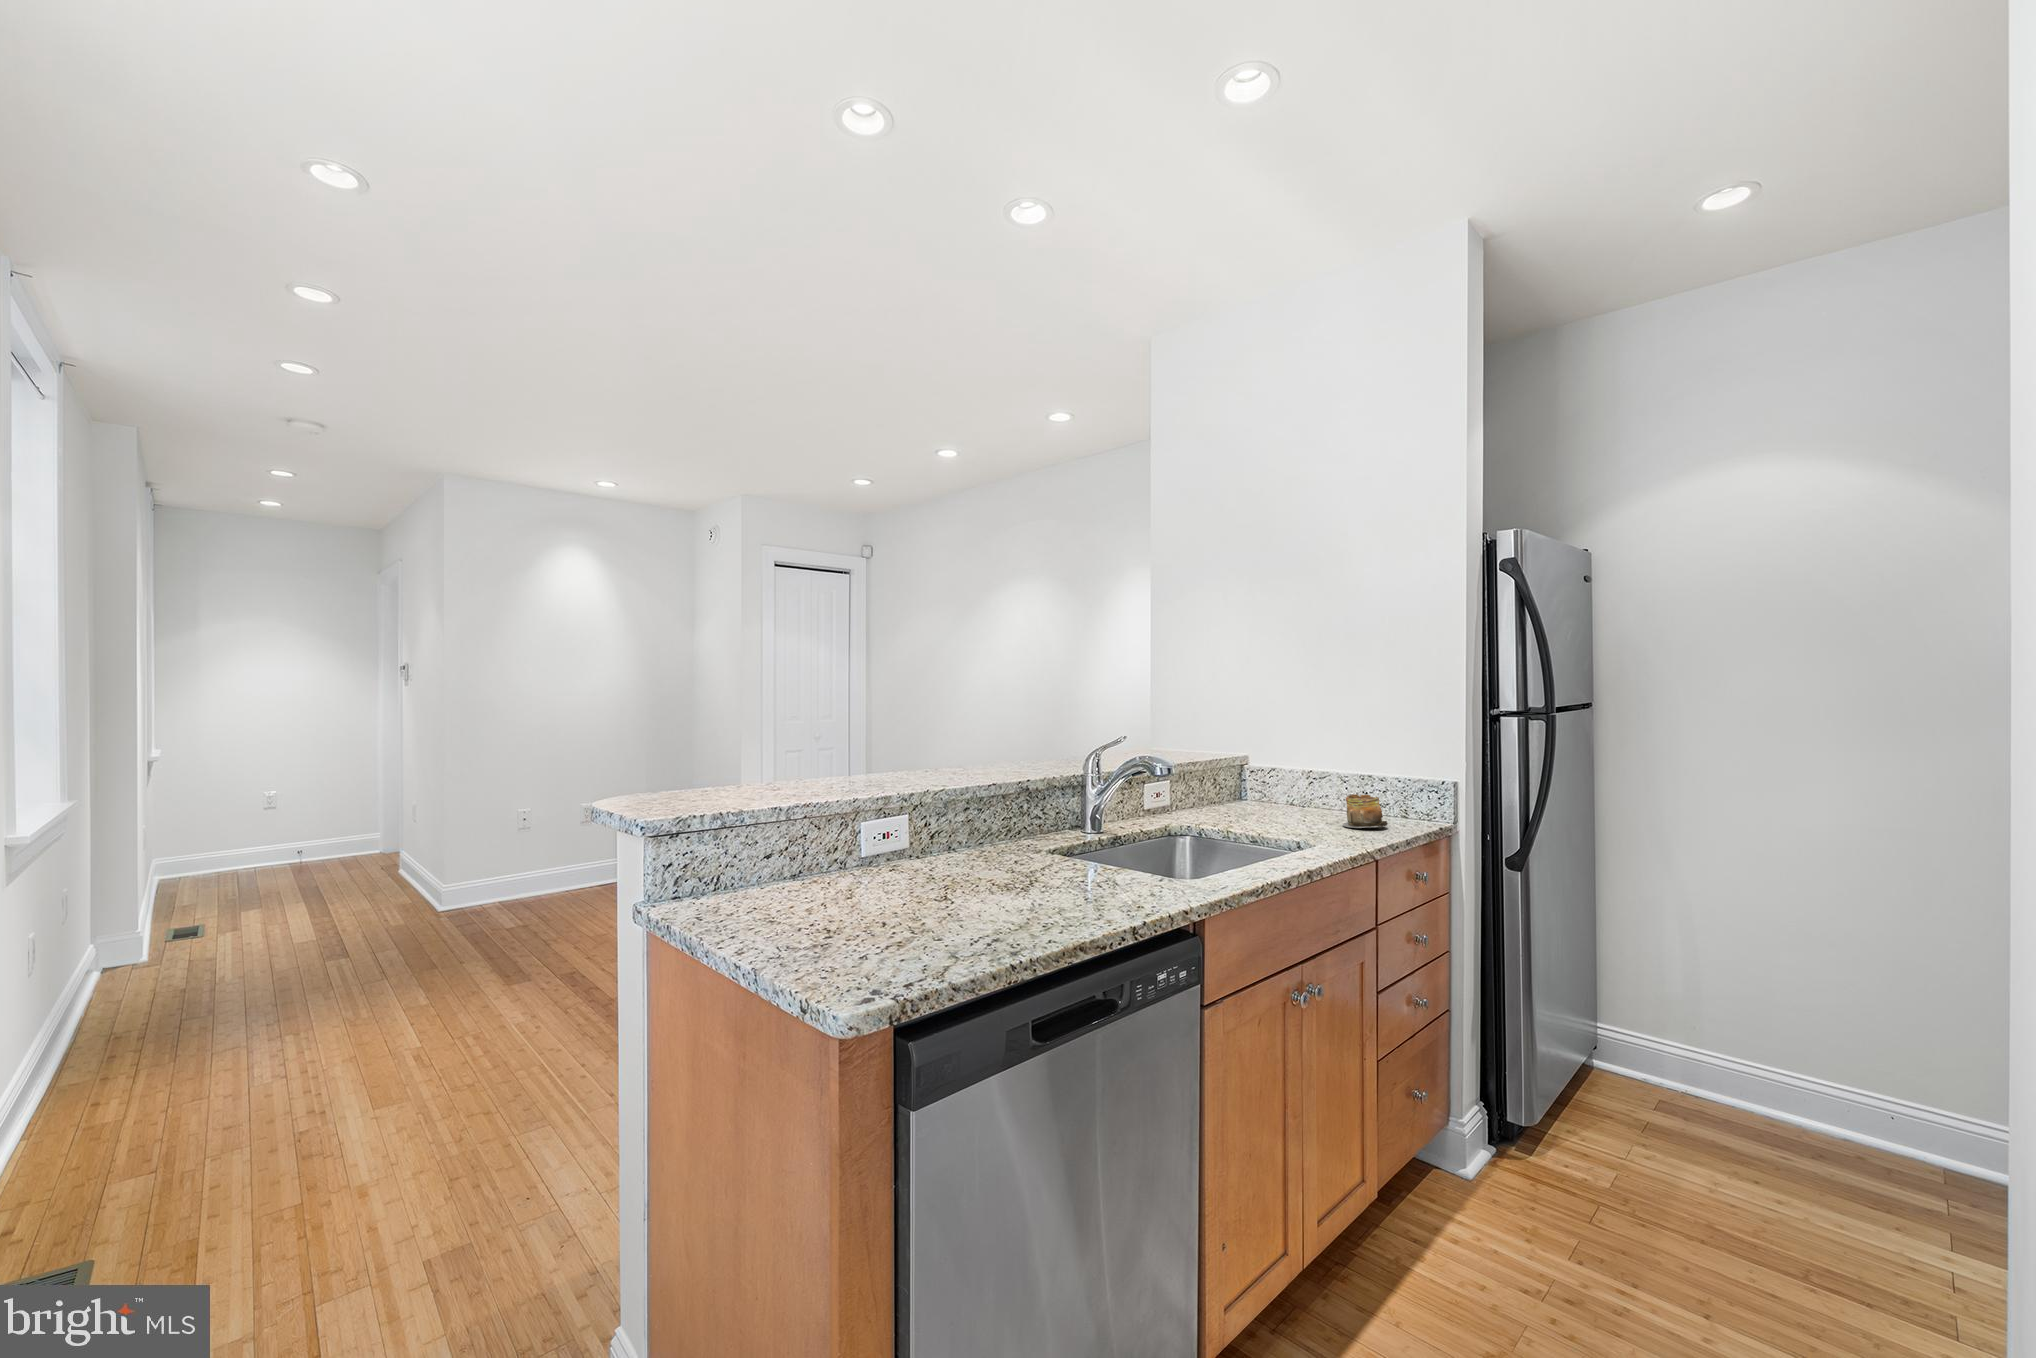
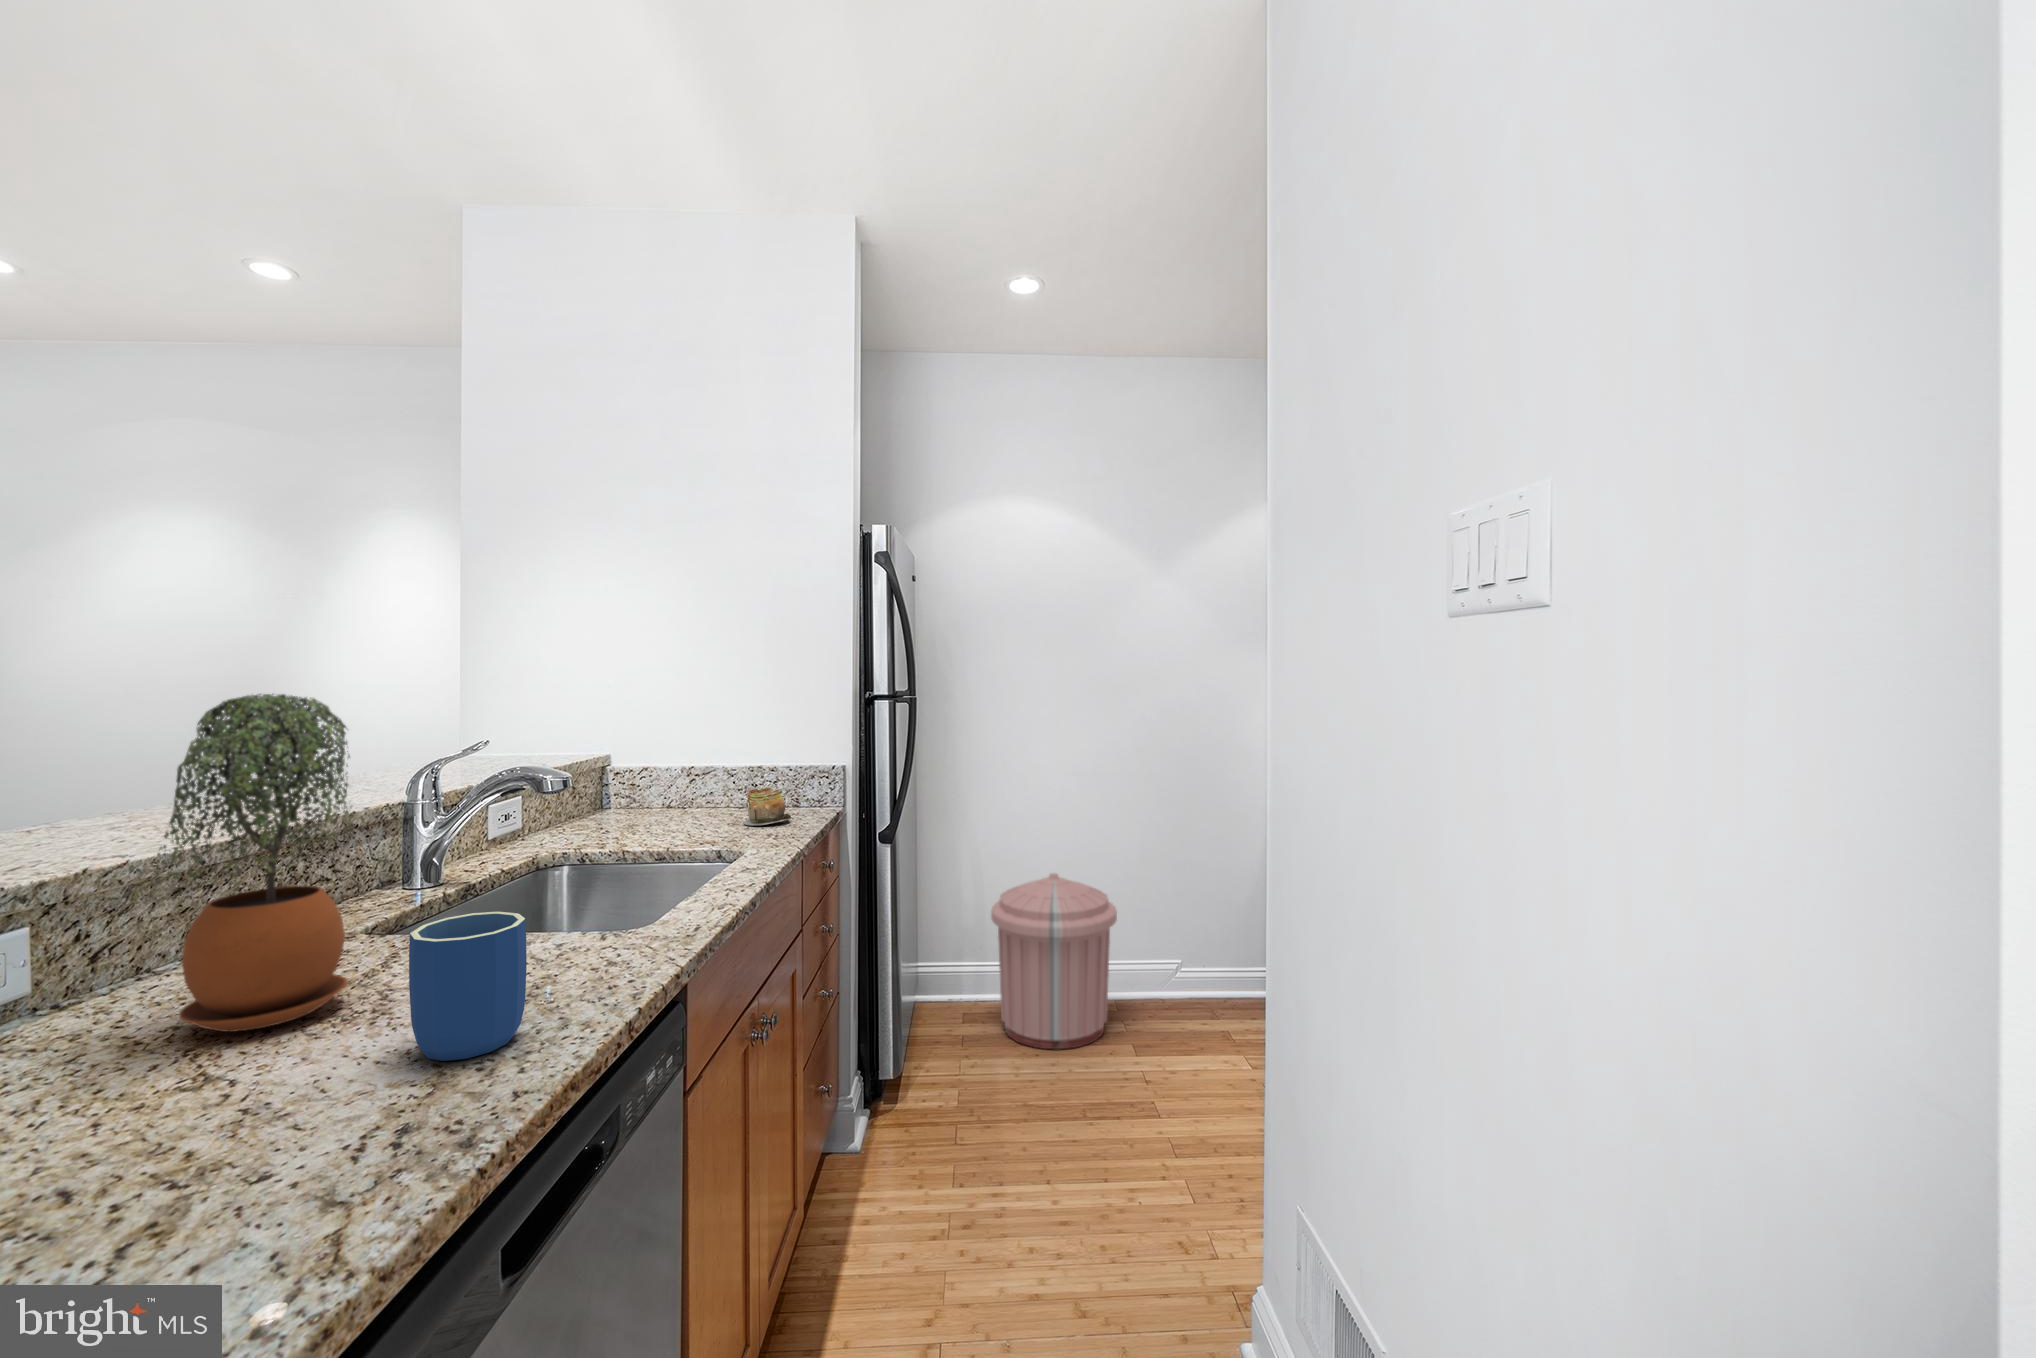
potted plant: none [937,700,1020,884] -> present [154,694,353,1032]
mug: none [1021,837,1080,920] -> present [409,912,527,1061]
trash can: none [1693,953,1921,1199] -> present [991,873,1117,1049]

